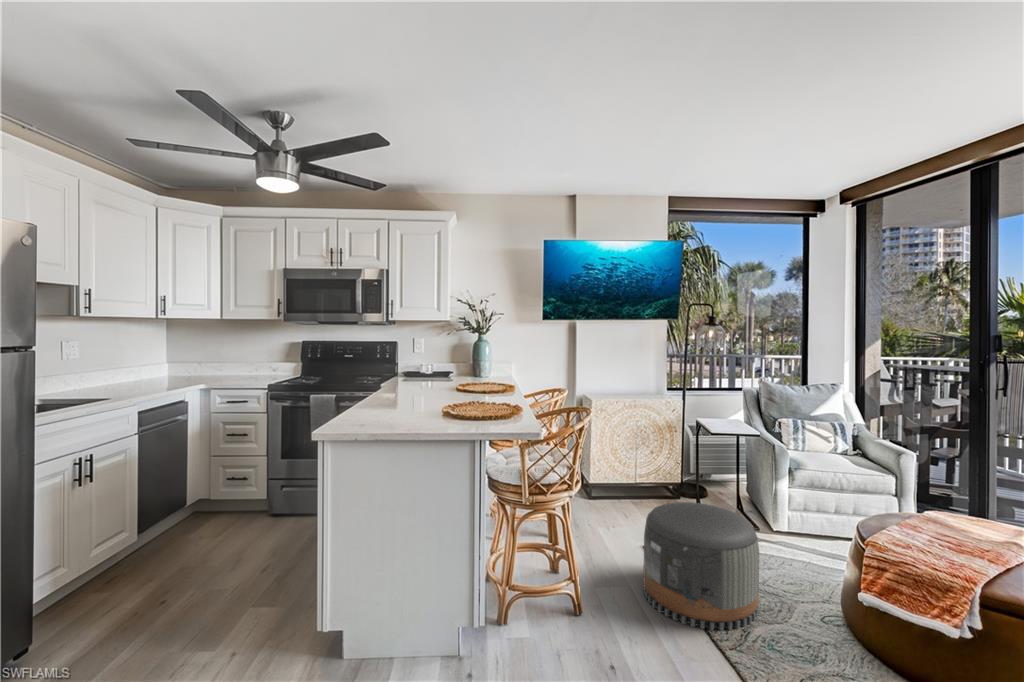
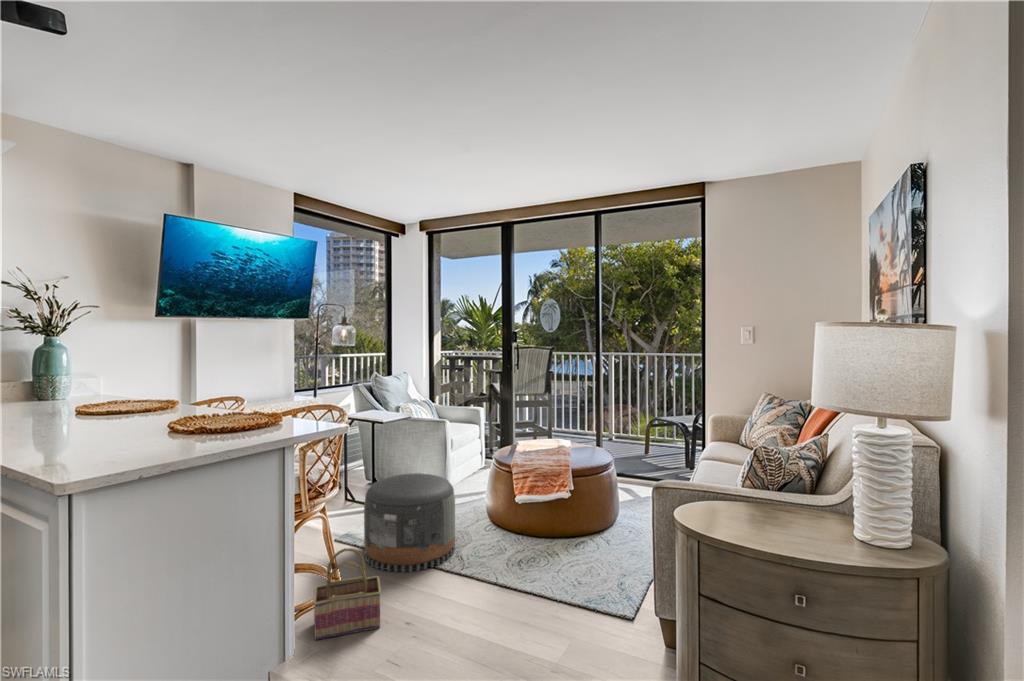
basket: none [531,558,603,658] -> present [313,548,381,640]

